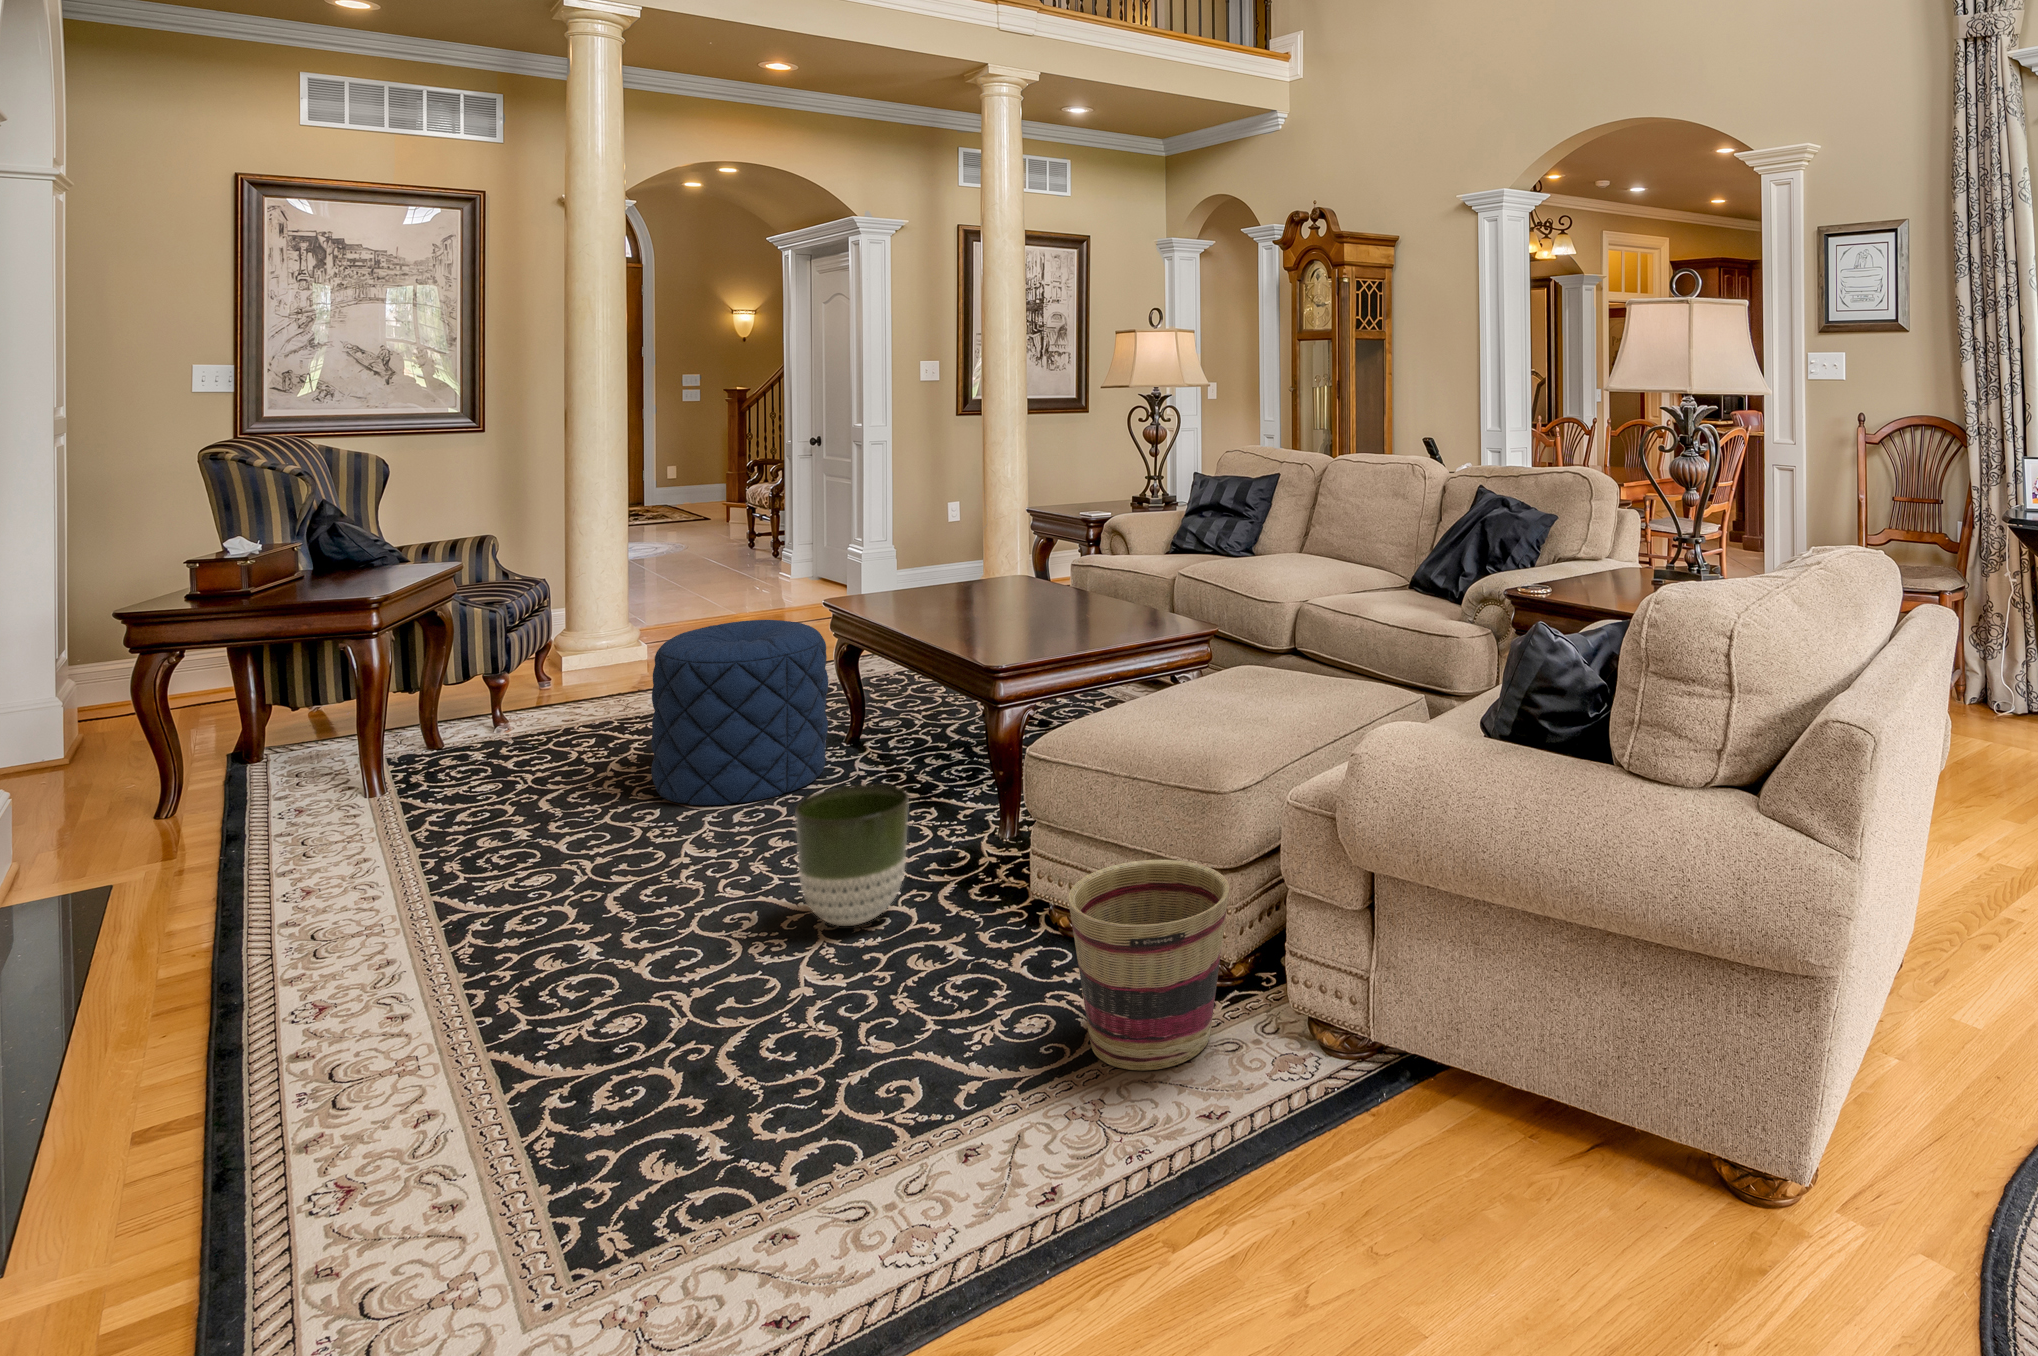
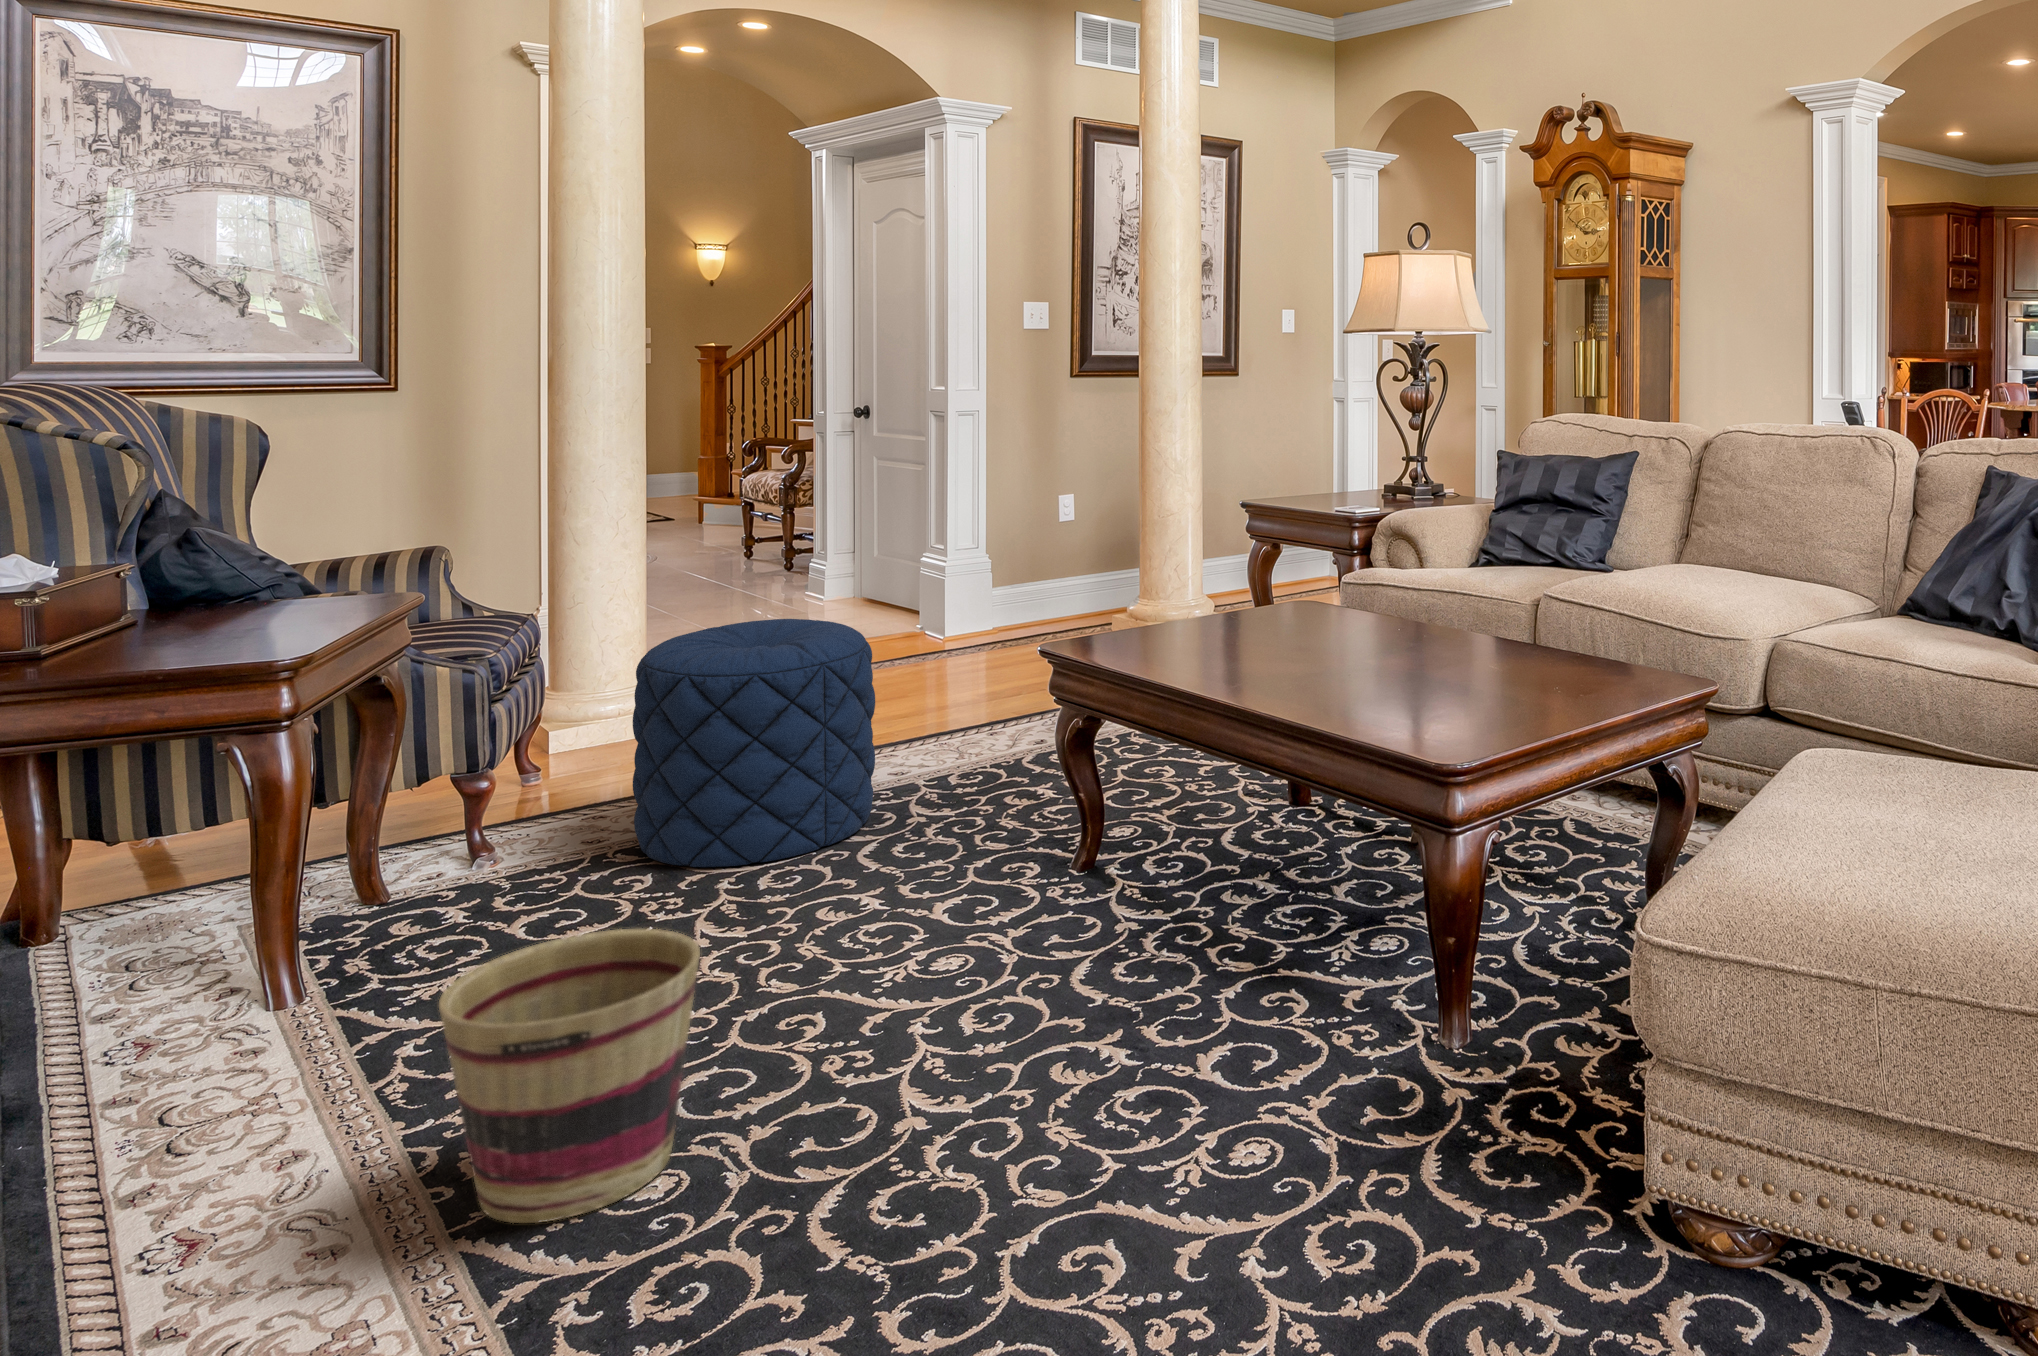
planter: present [795,784,909,926] -> none [878,832,1034,1026]
basket: present [1068,860,1229,1070] -> present [439,929,700,1223]

